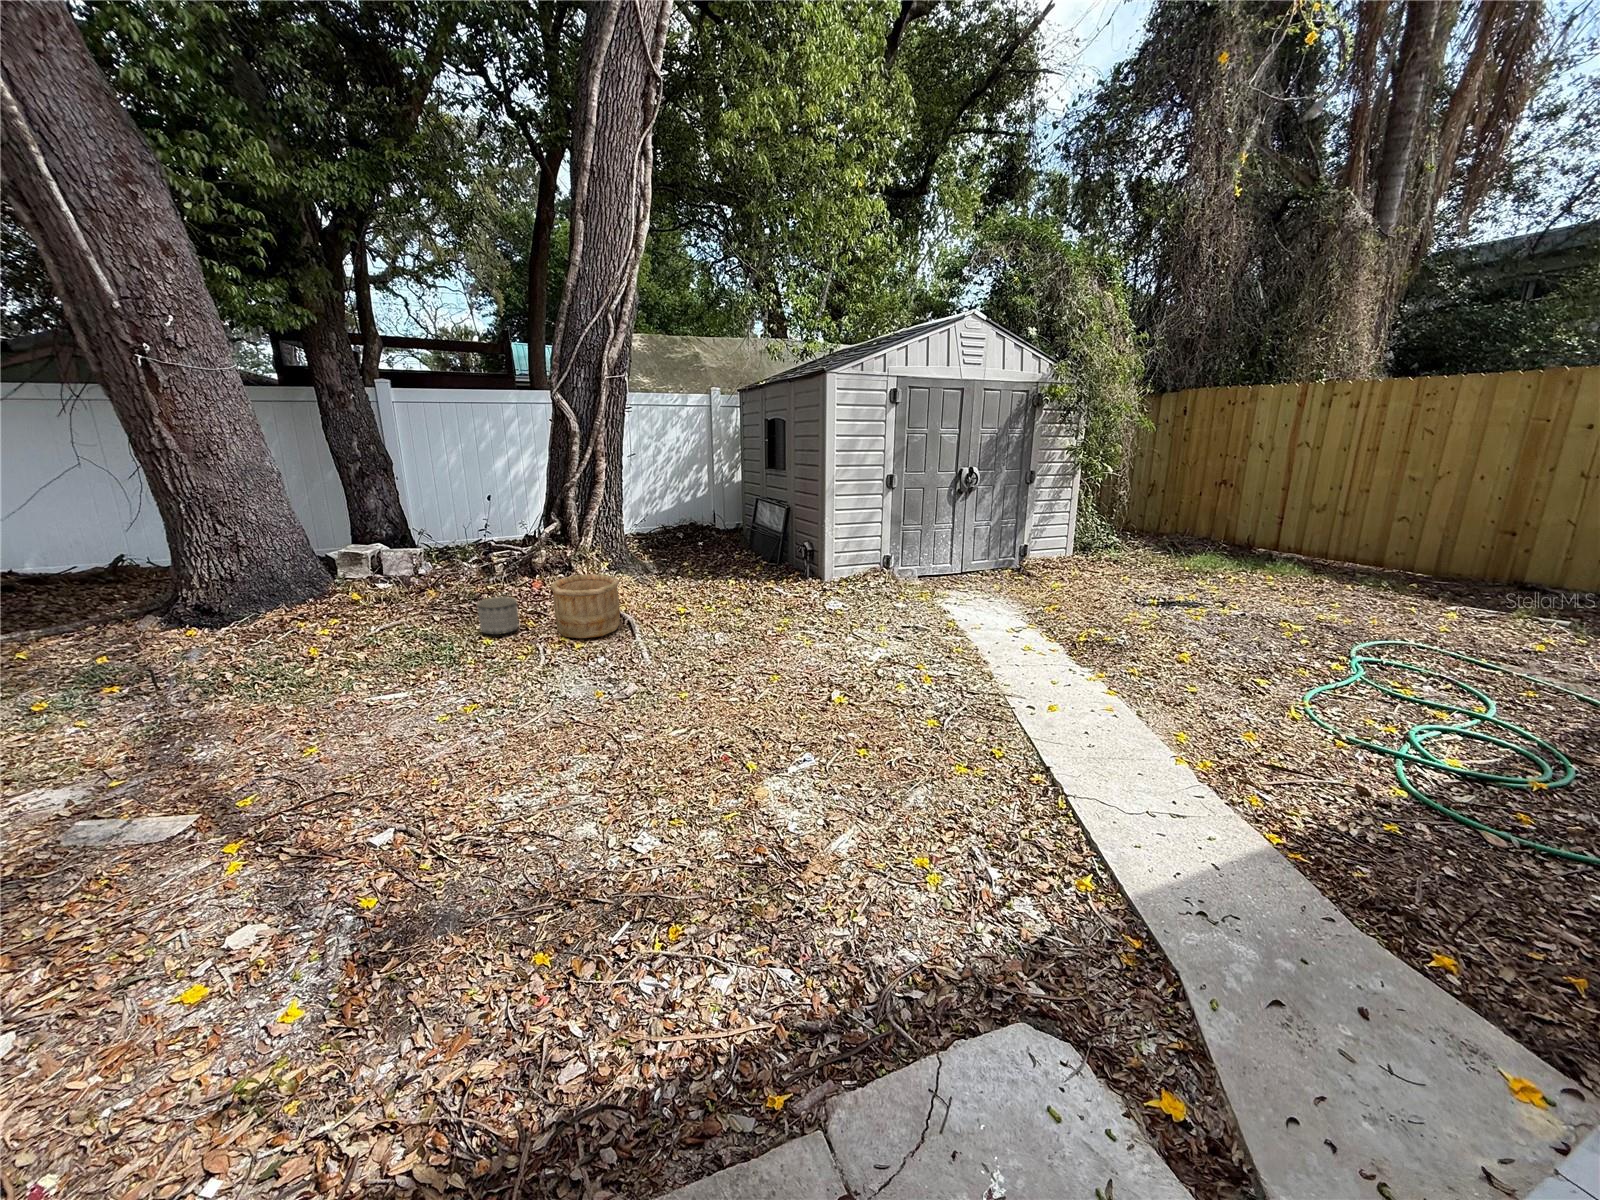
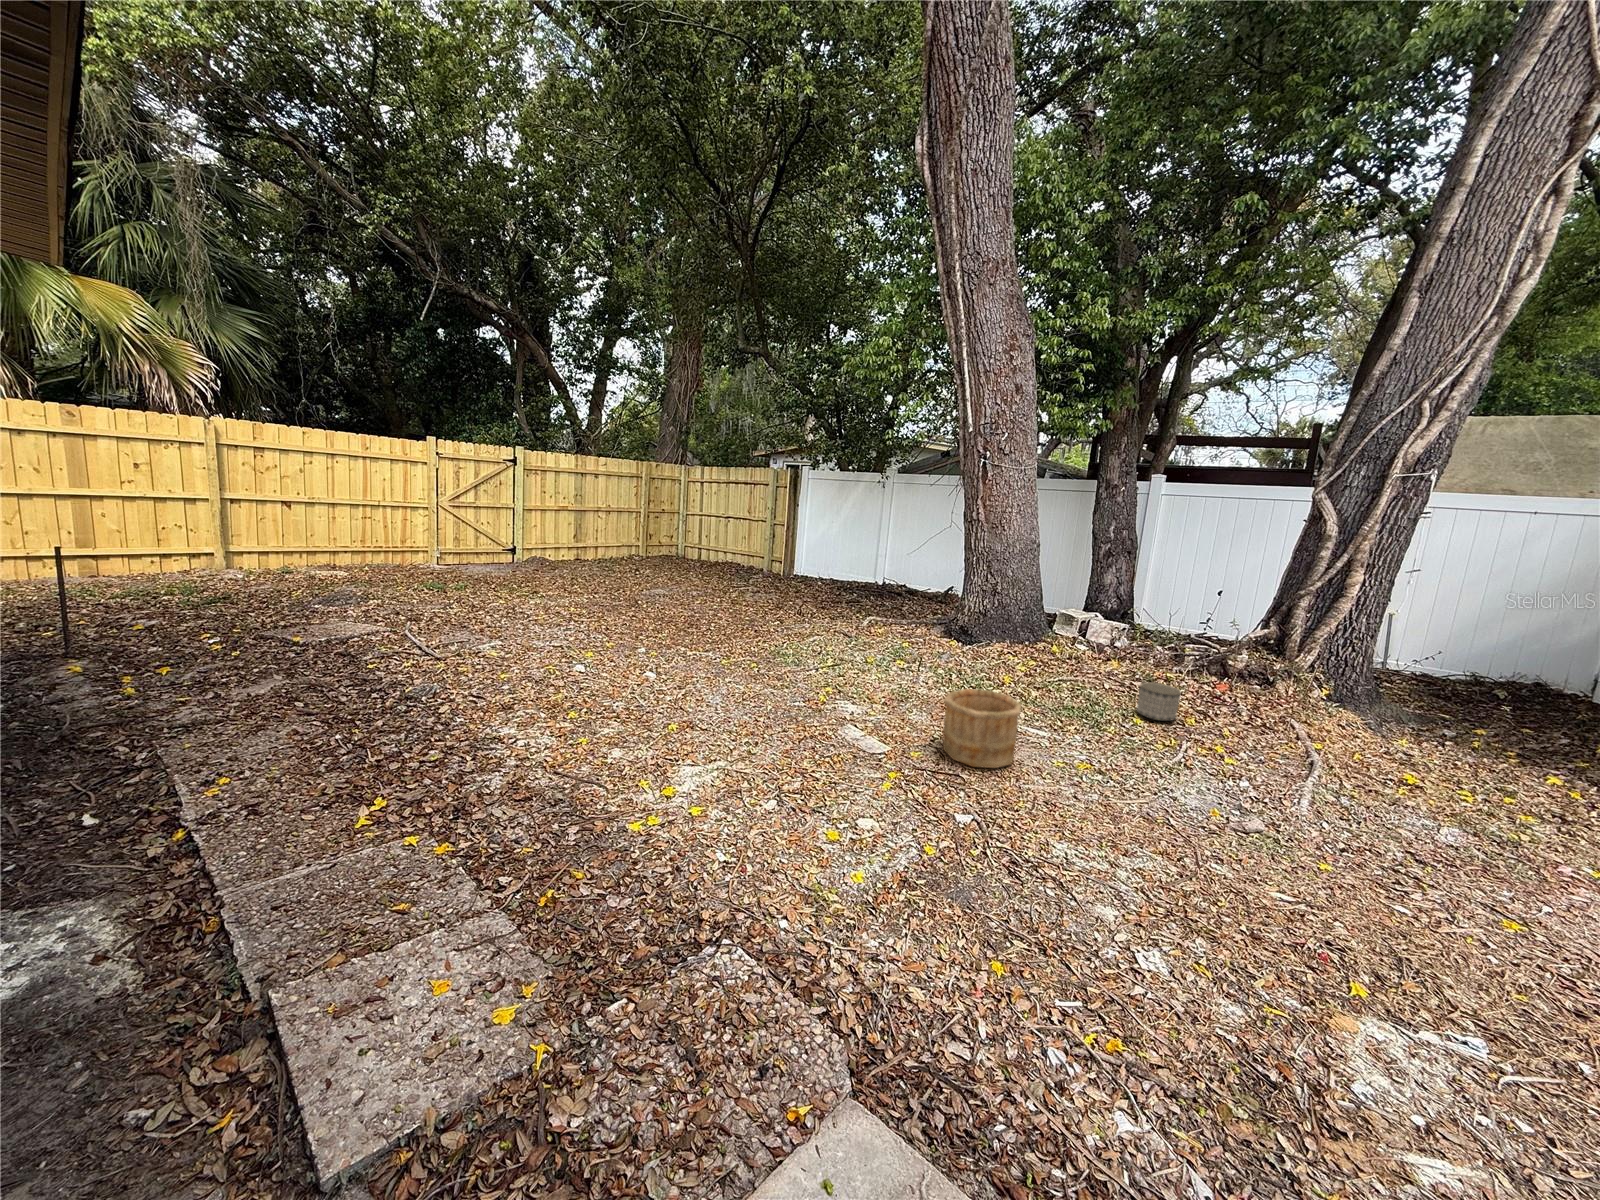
wooden bucket: present [550,574,620,638] -> present [943,689,1021,768]

